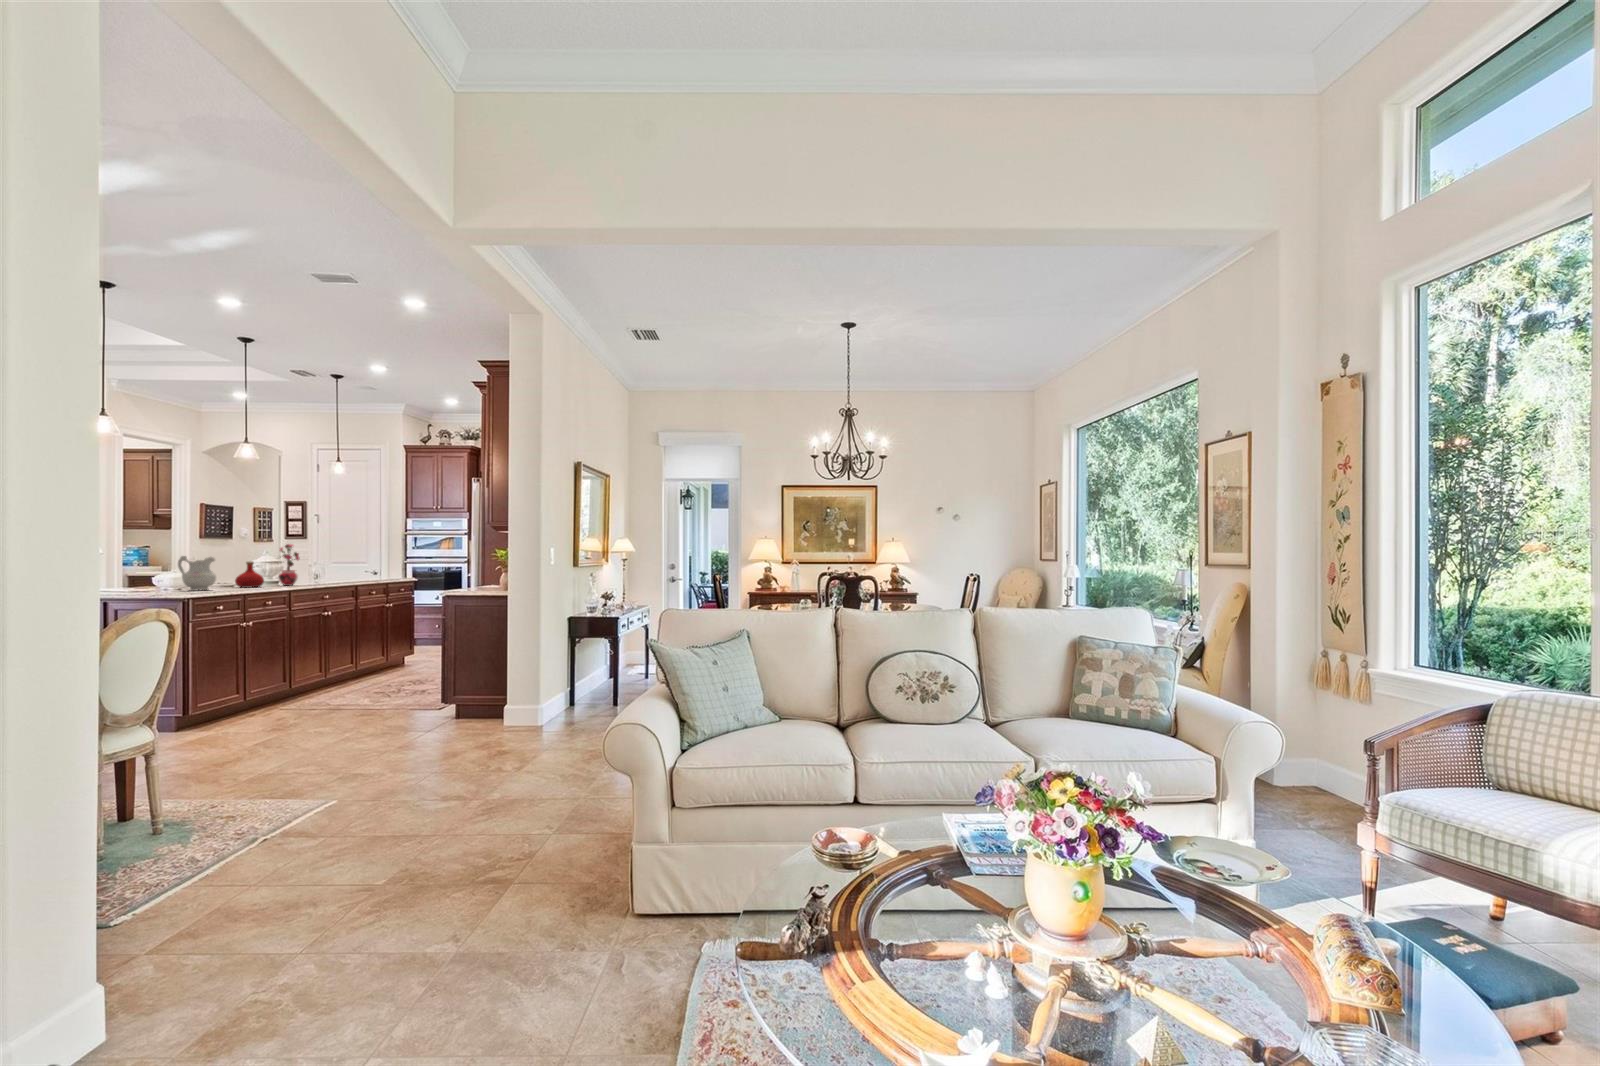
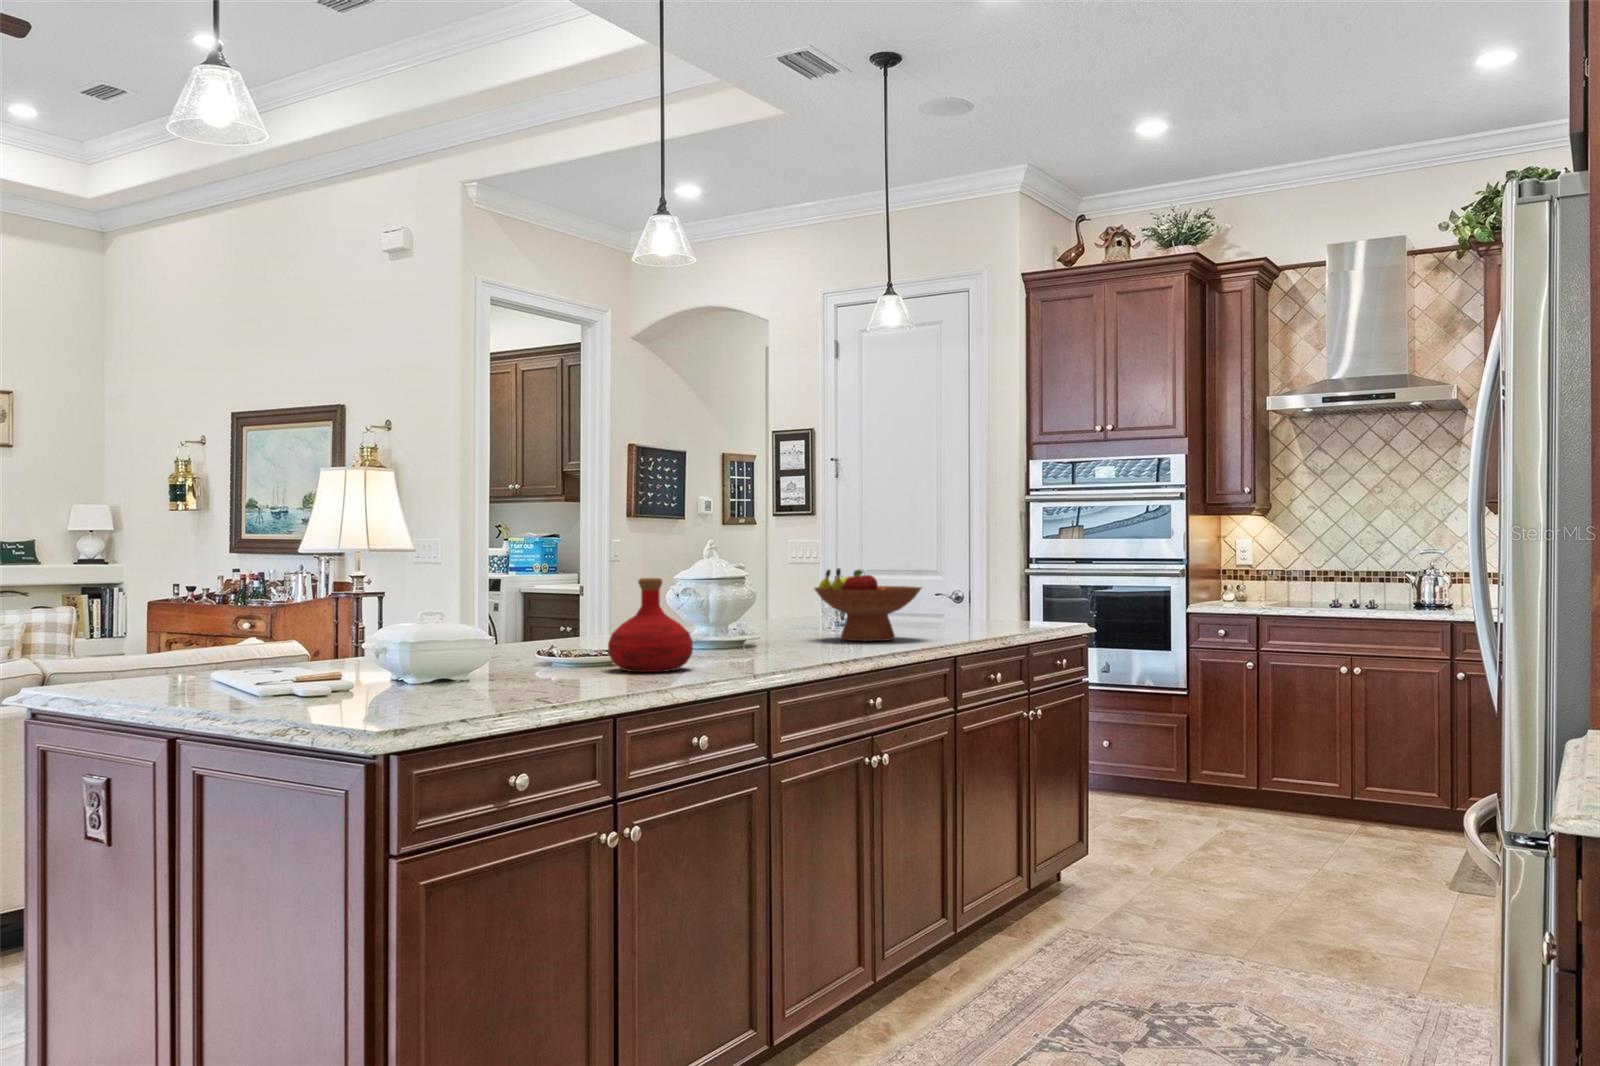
potted plant: present [279,544,300,586] -> none [723,512,800,662]
ceramic pitcher: present [178,556,216,591] -> none [406,558,525,696]
fruit bowl: none [305,559,345,583] -> present [814,568,921,641]

